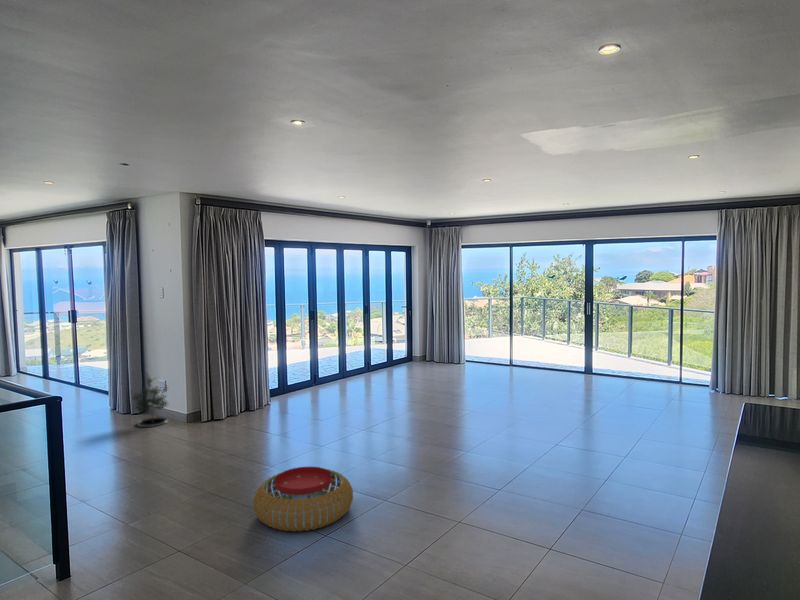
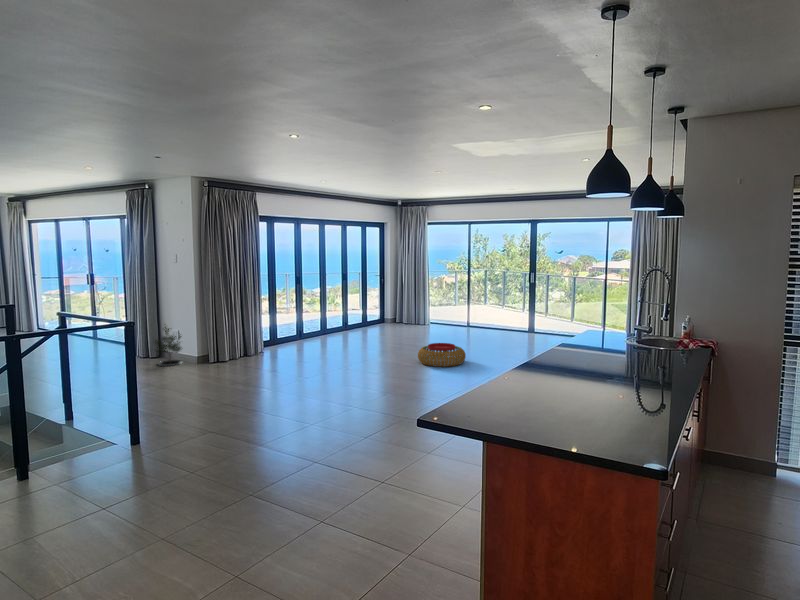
pouf: present [253,466,353,532] -> present [418,343,466,367]

